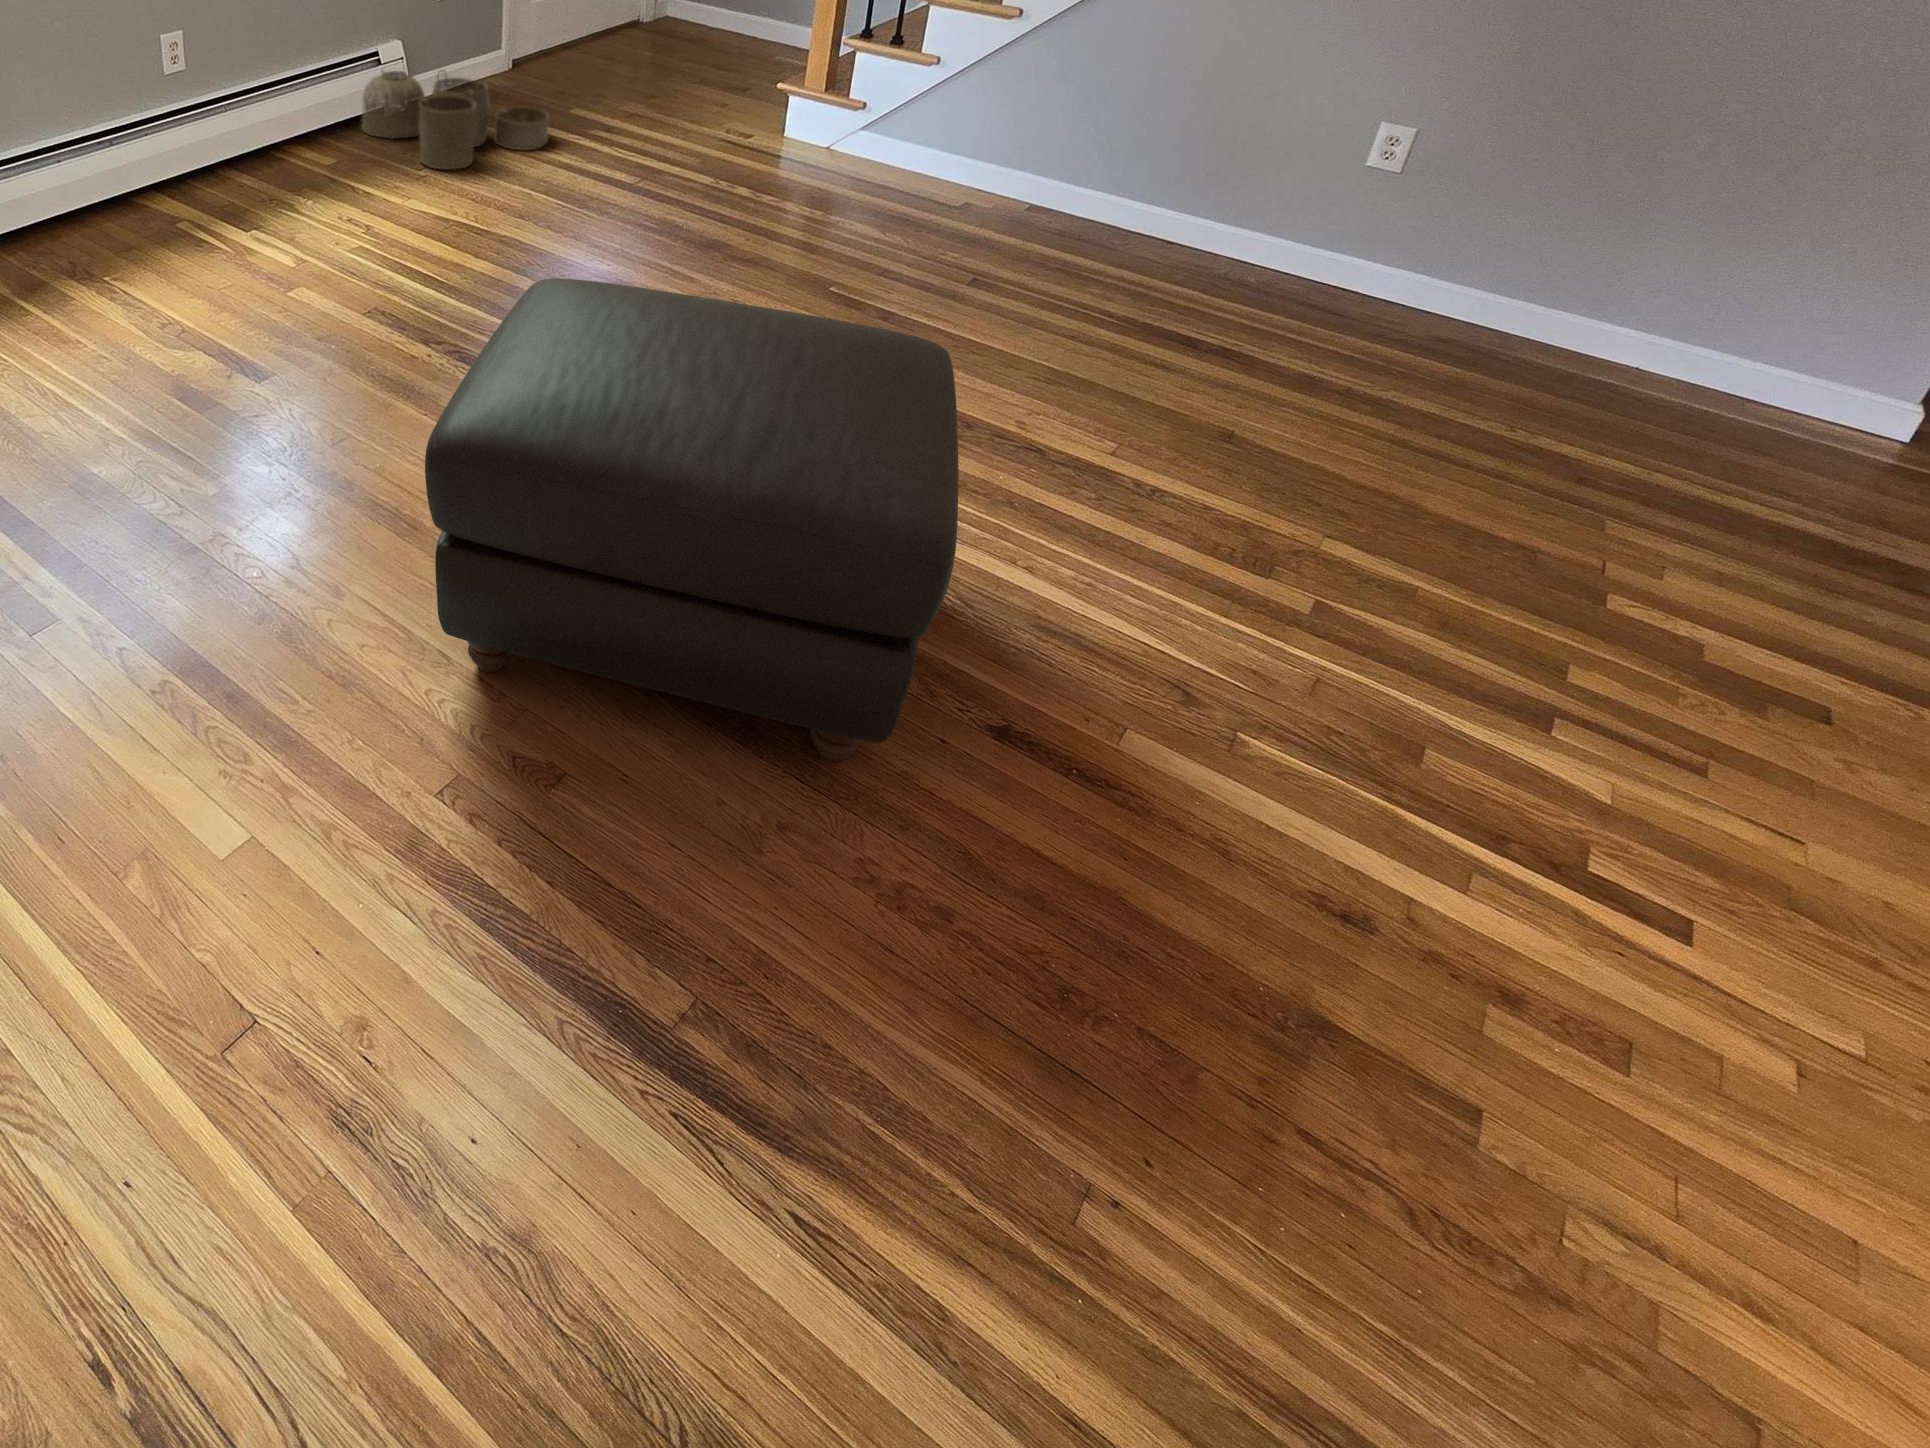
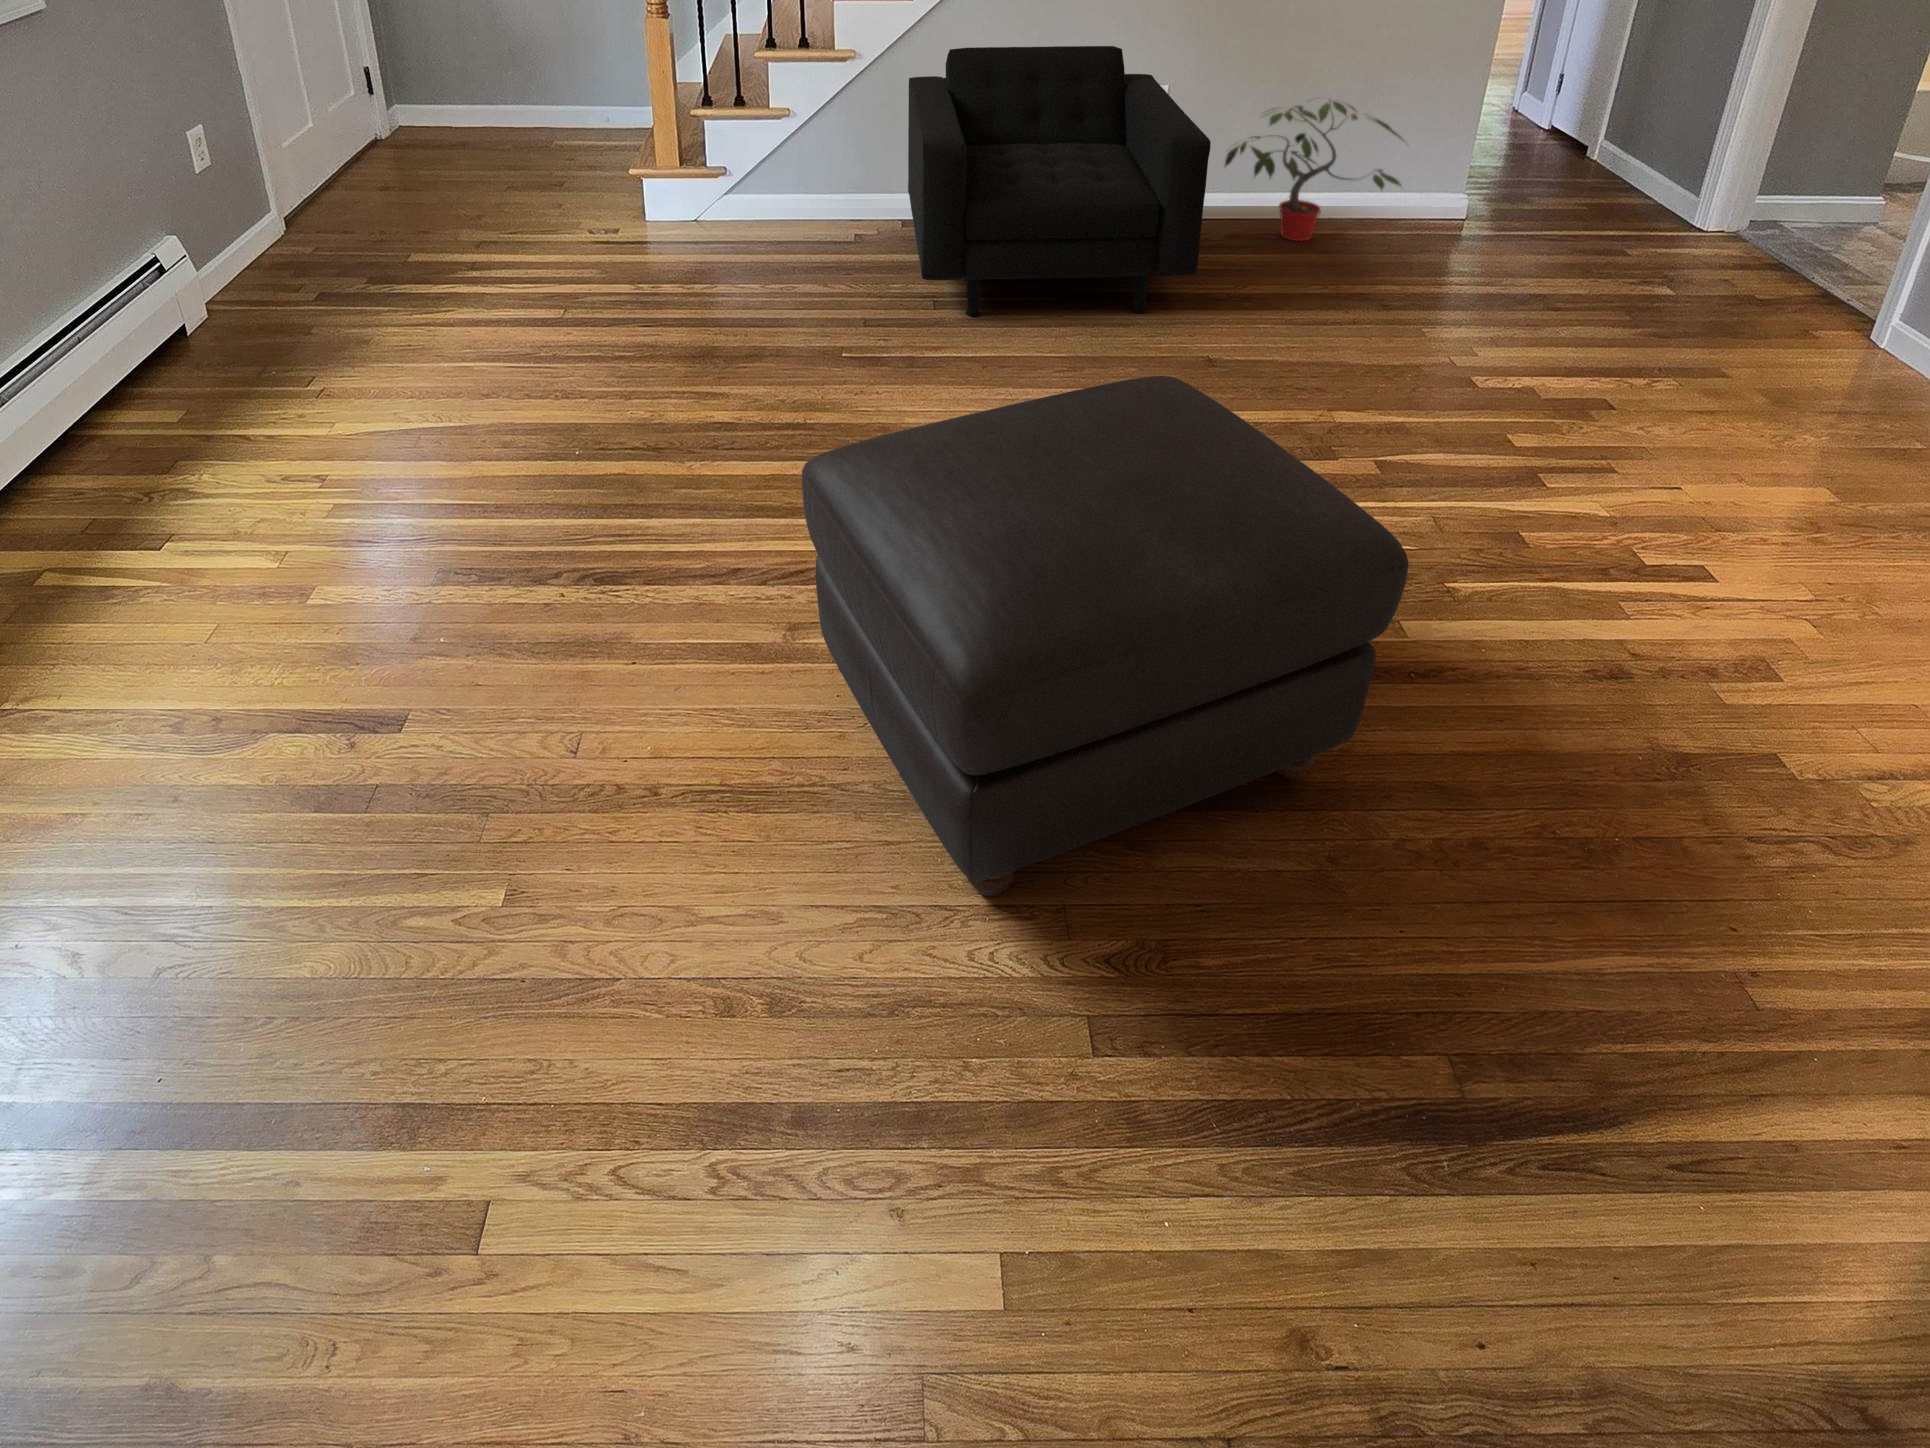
armchair: none [948,23,1381,363] -> present [908,46,1211,316]
woven basket: present [362,70,549,169] -> none [158,256,423,378]
potted plant: none [1447,186,1773,375] -> present [1224,101,1404,241]

